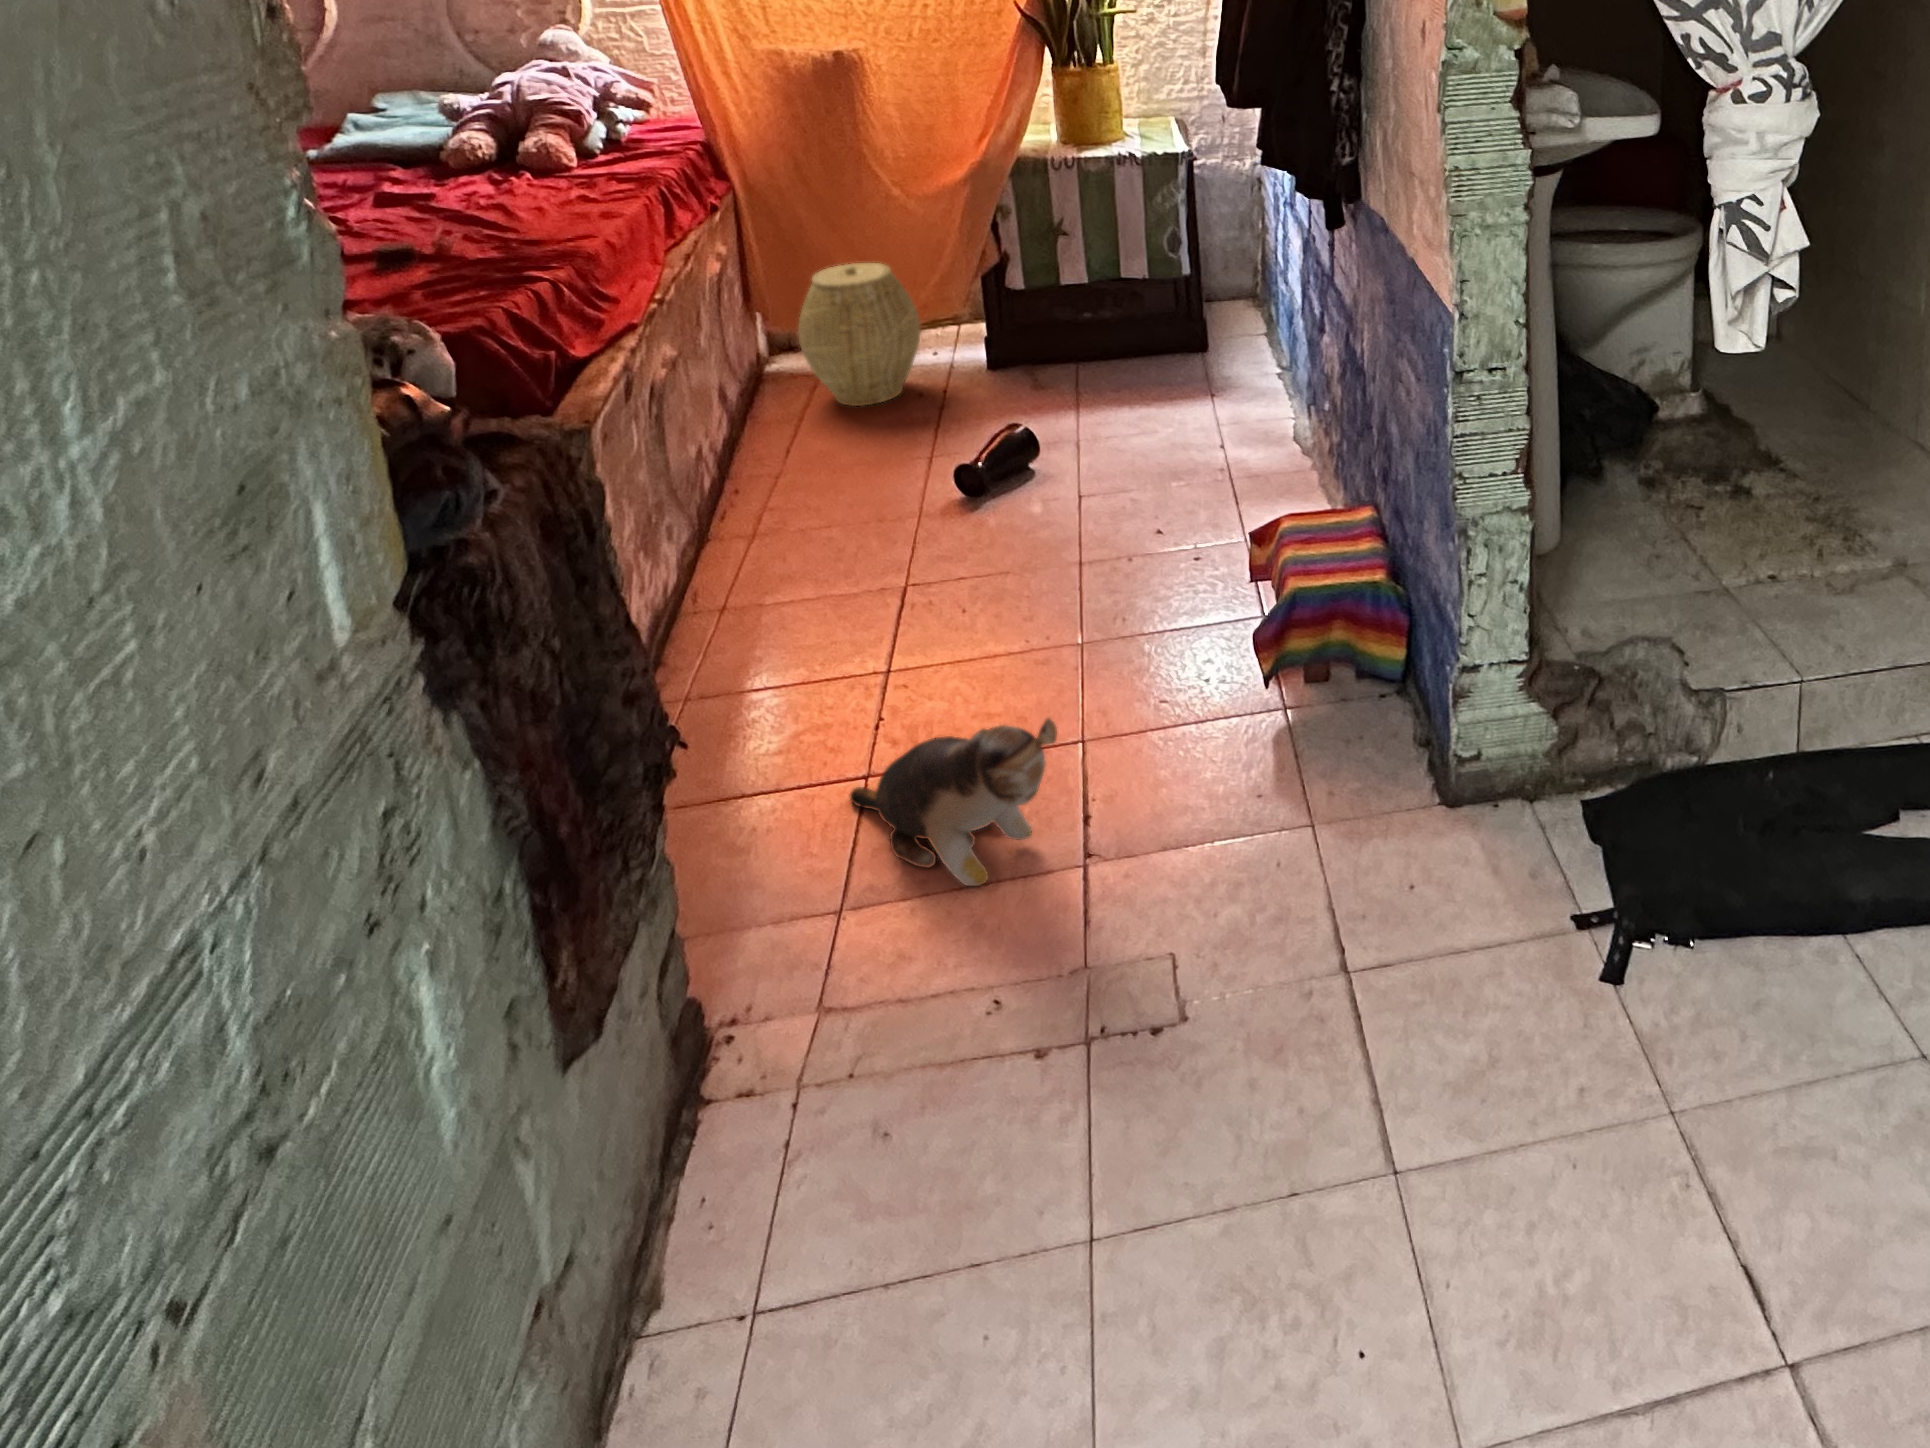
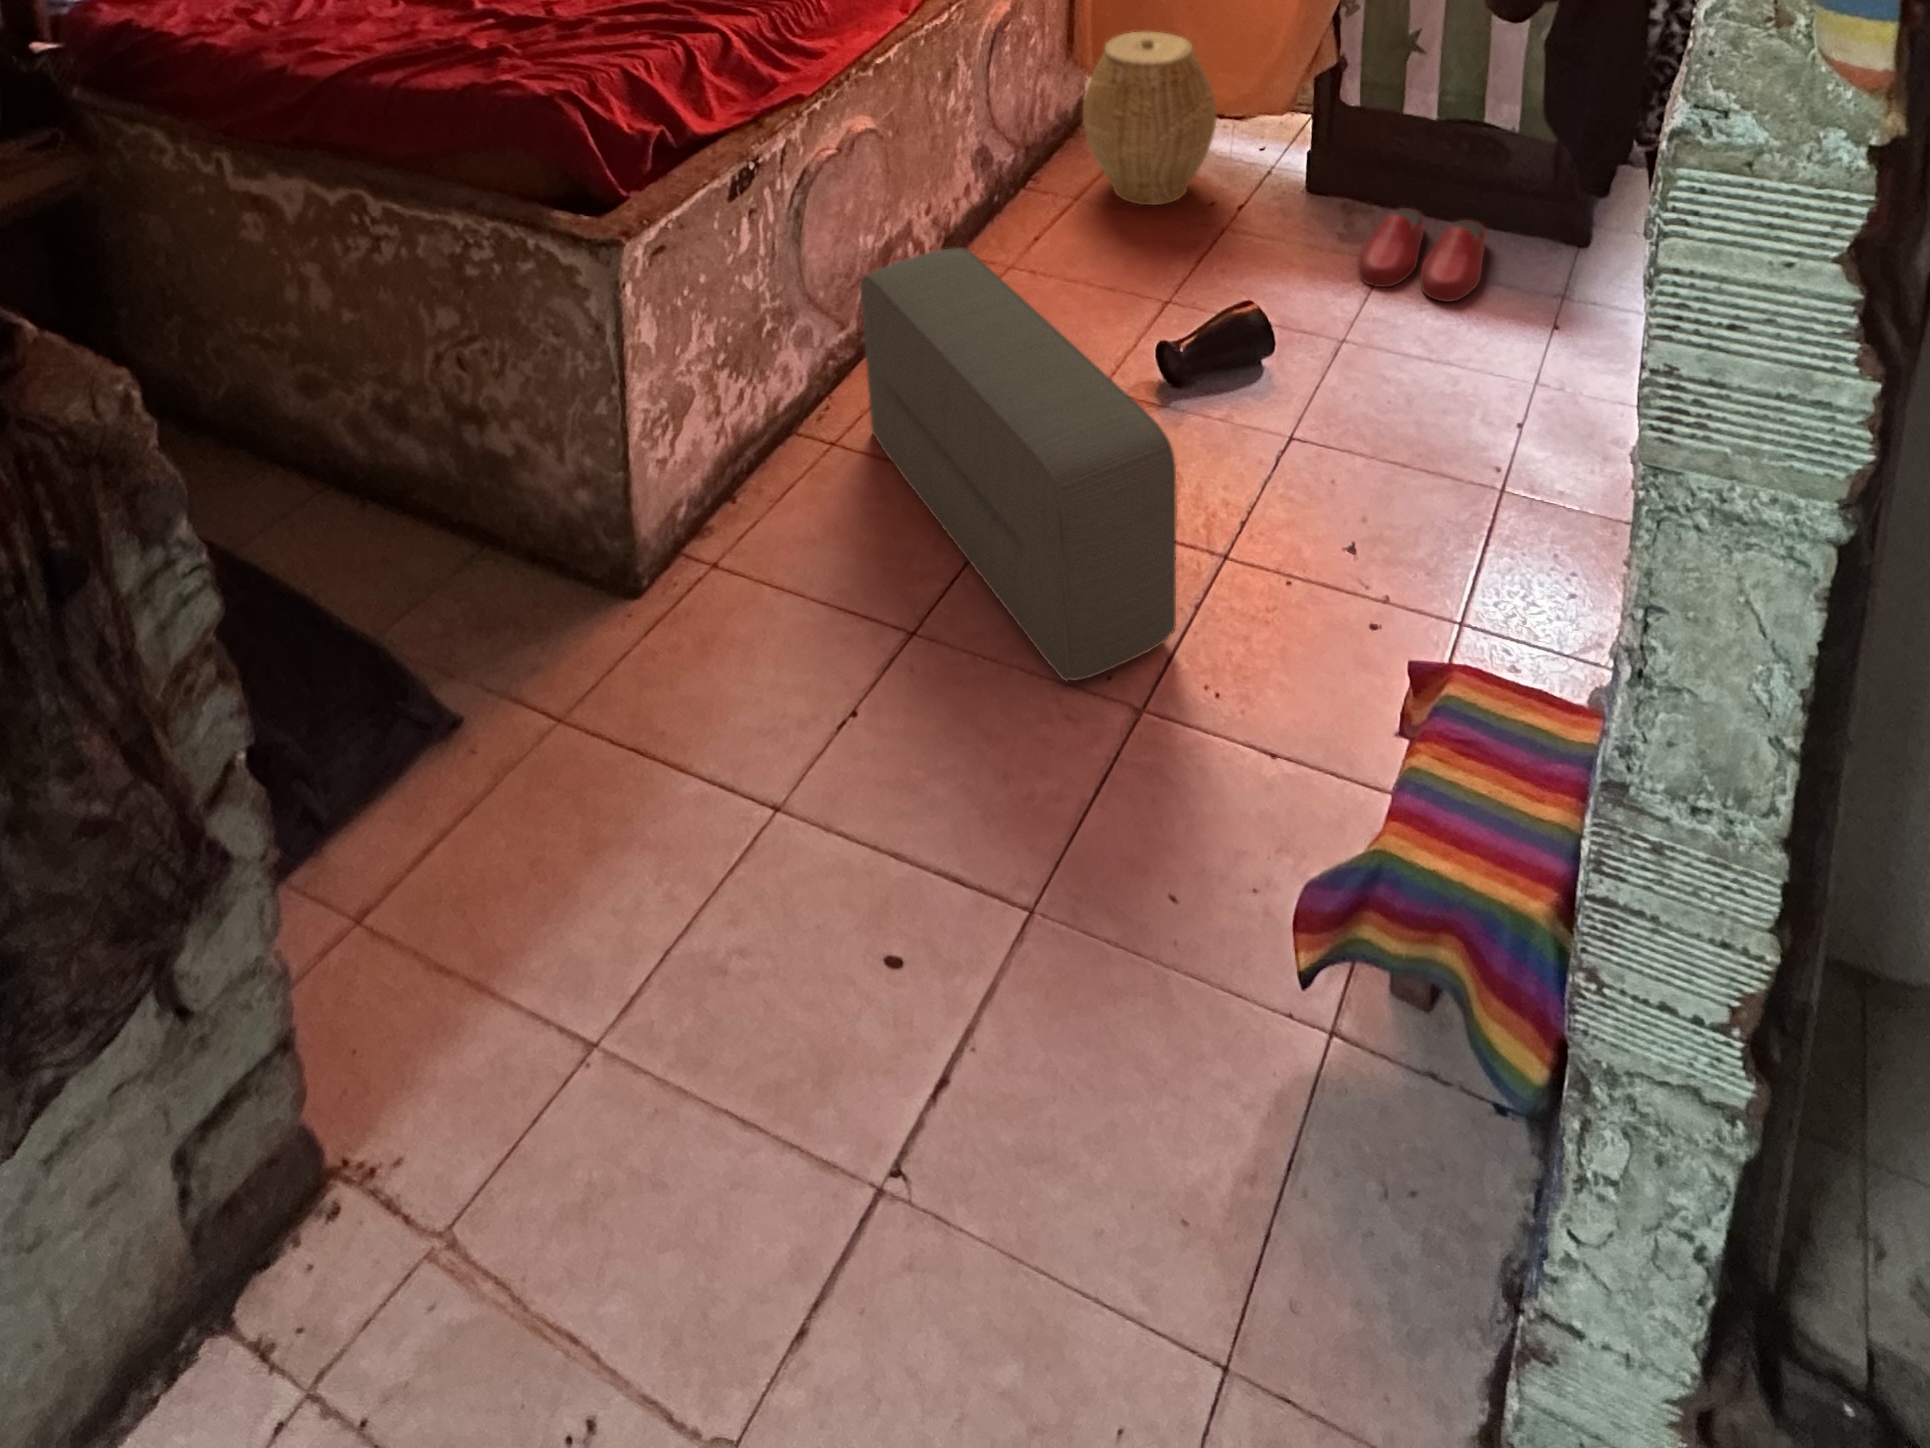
slippers: none [1063,348,1153,402] -> present [1358,208,1486,302]
pouf: none [740,413,1091,642] -> present [861,247,1177,681]
plush toy: present [850,718,1057,886] -> none [683,814,836,1105]

